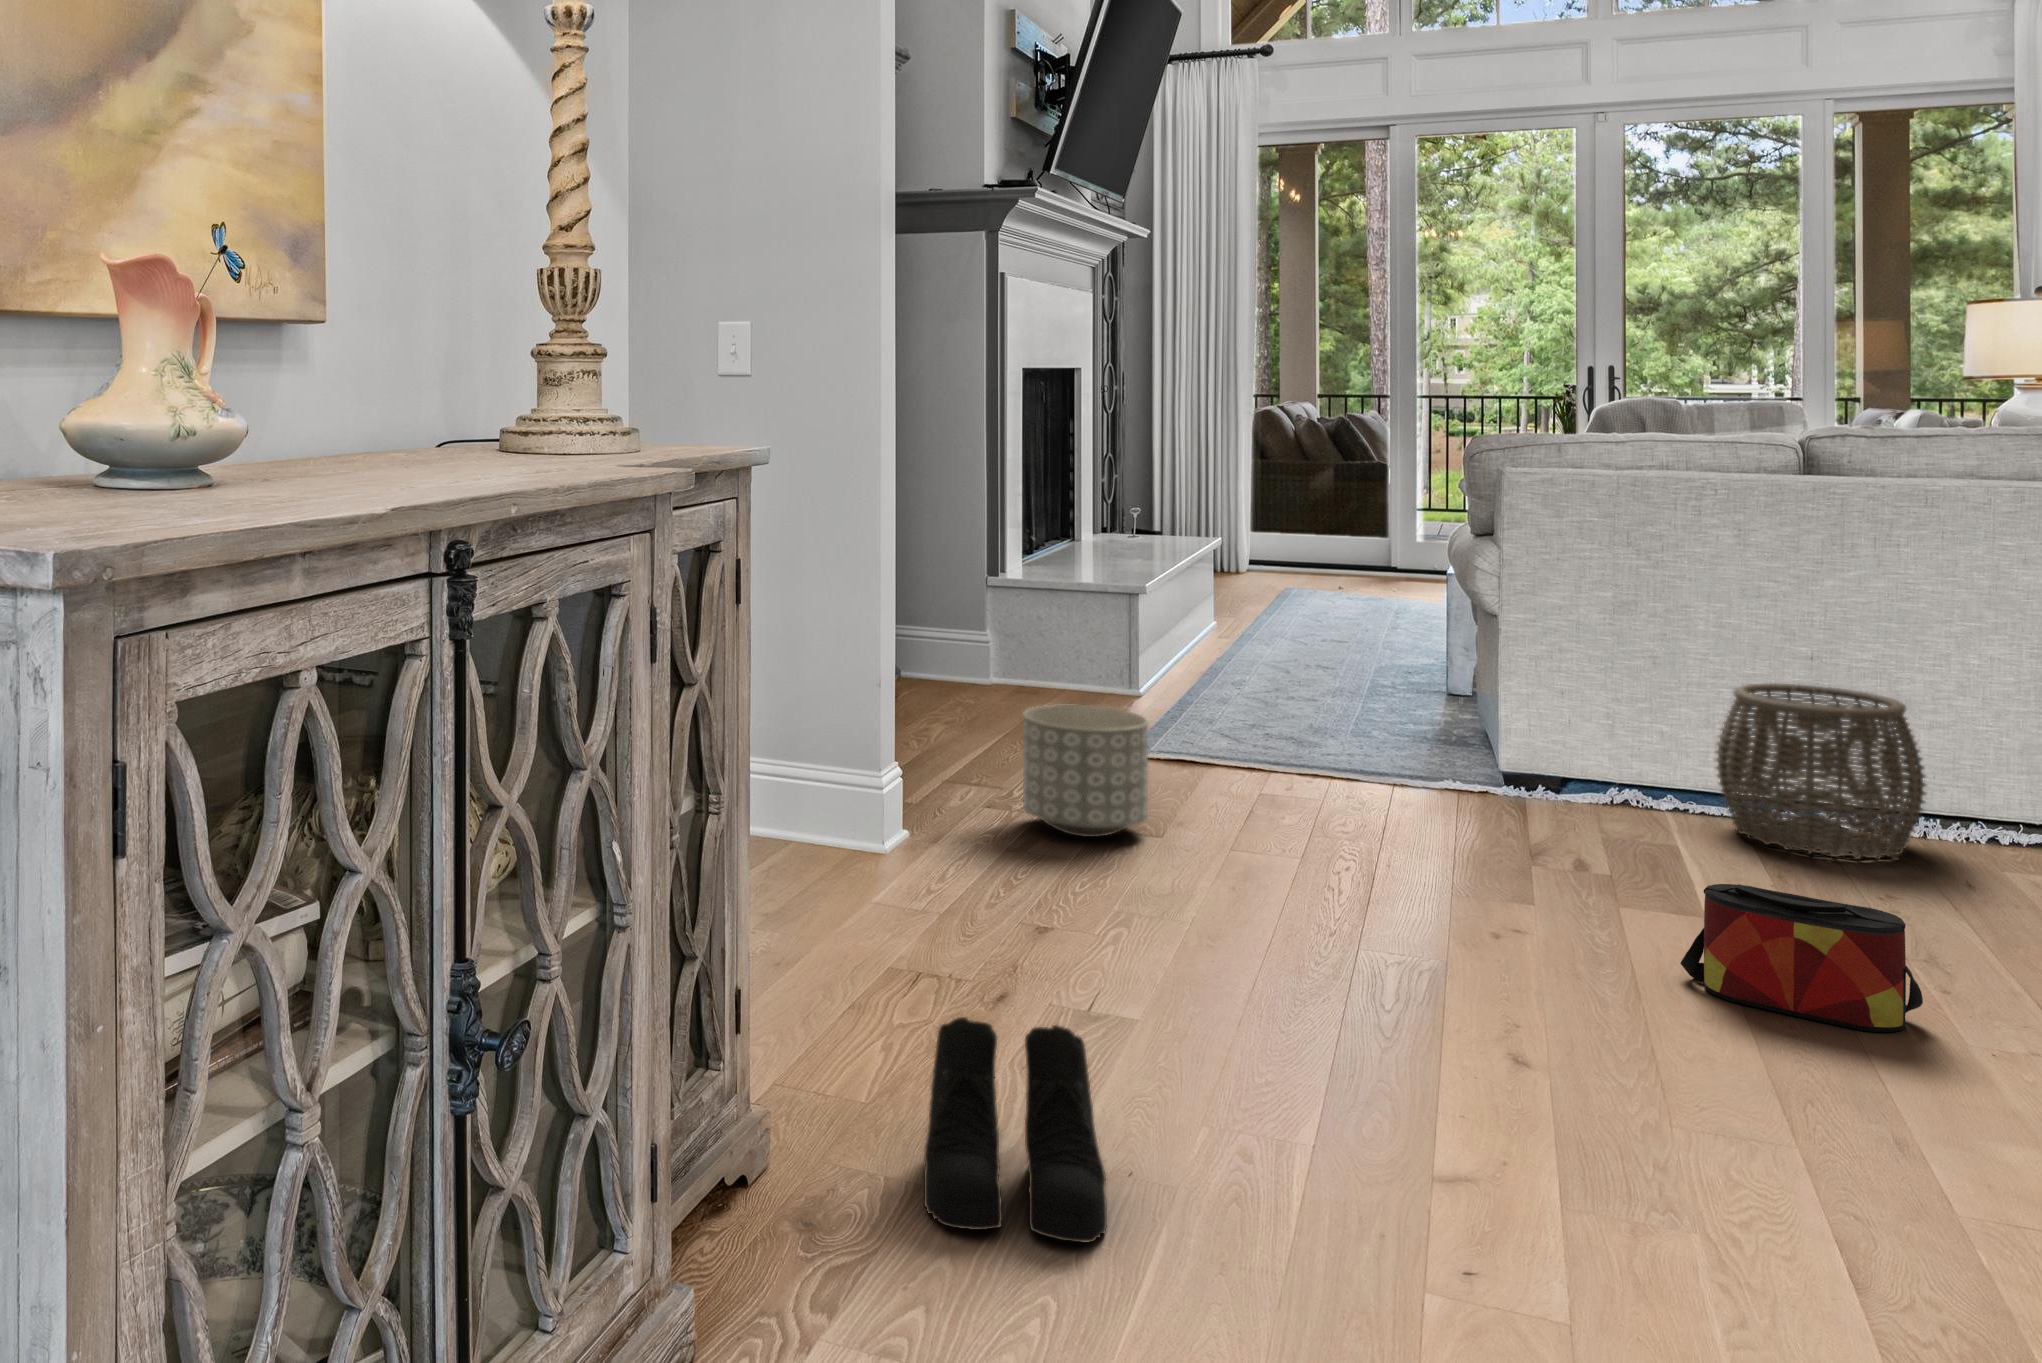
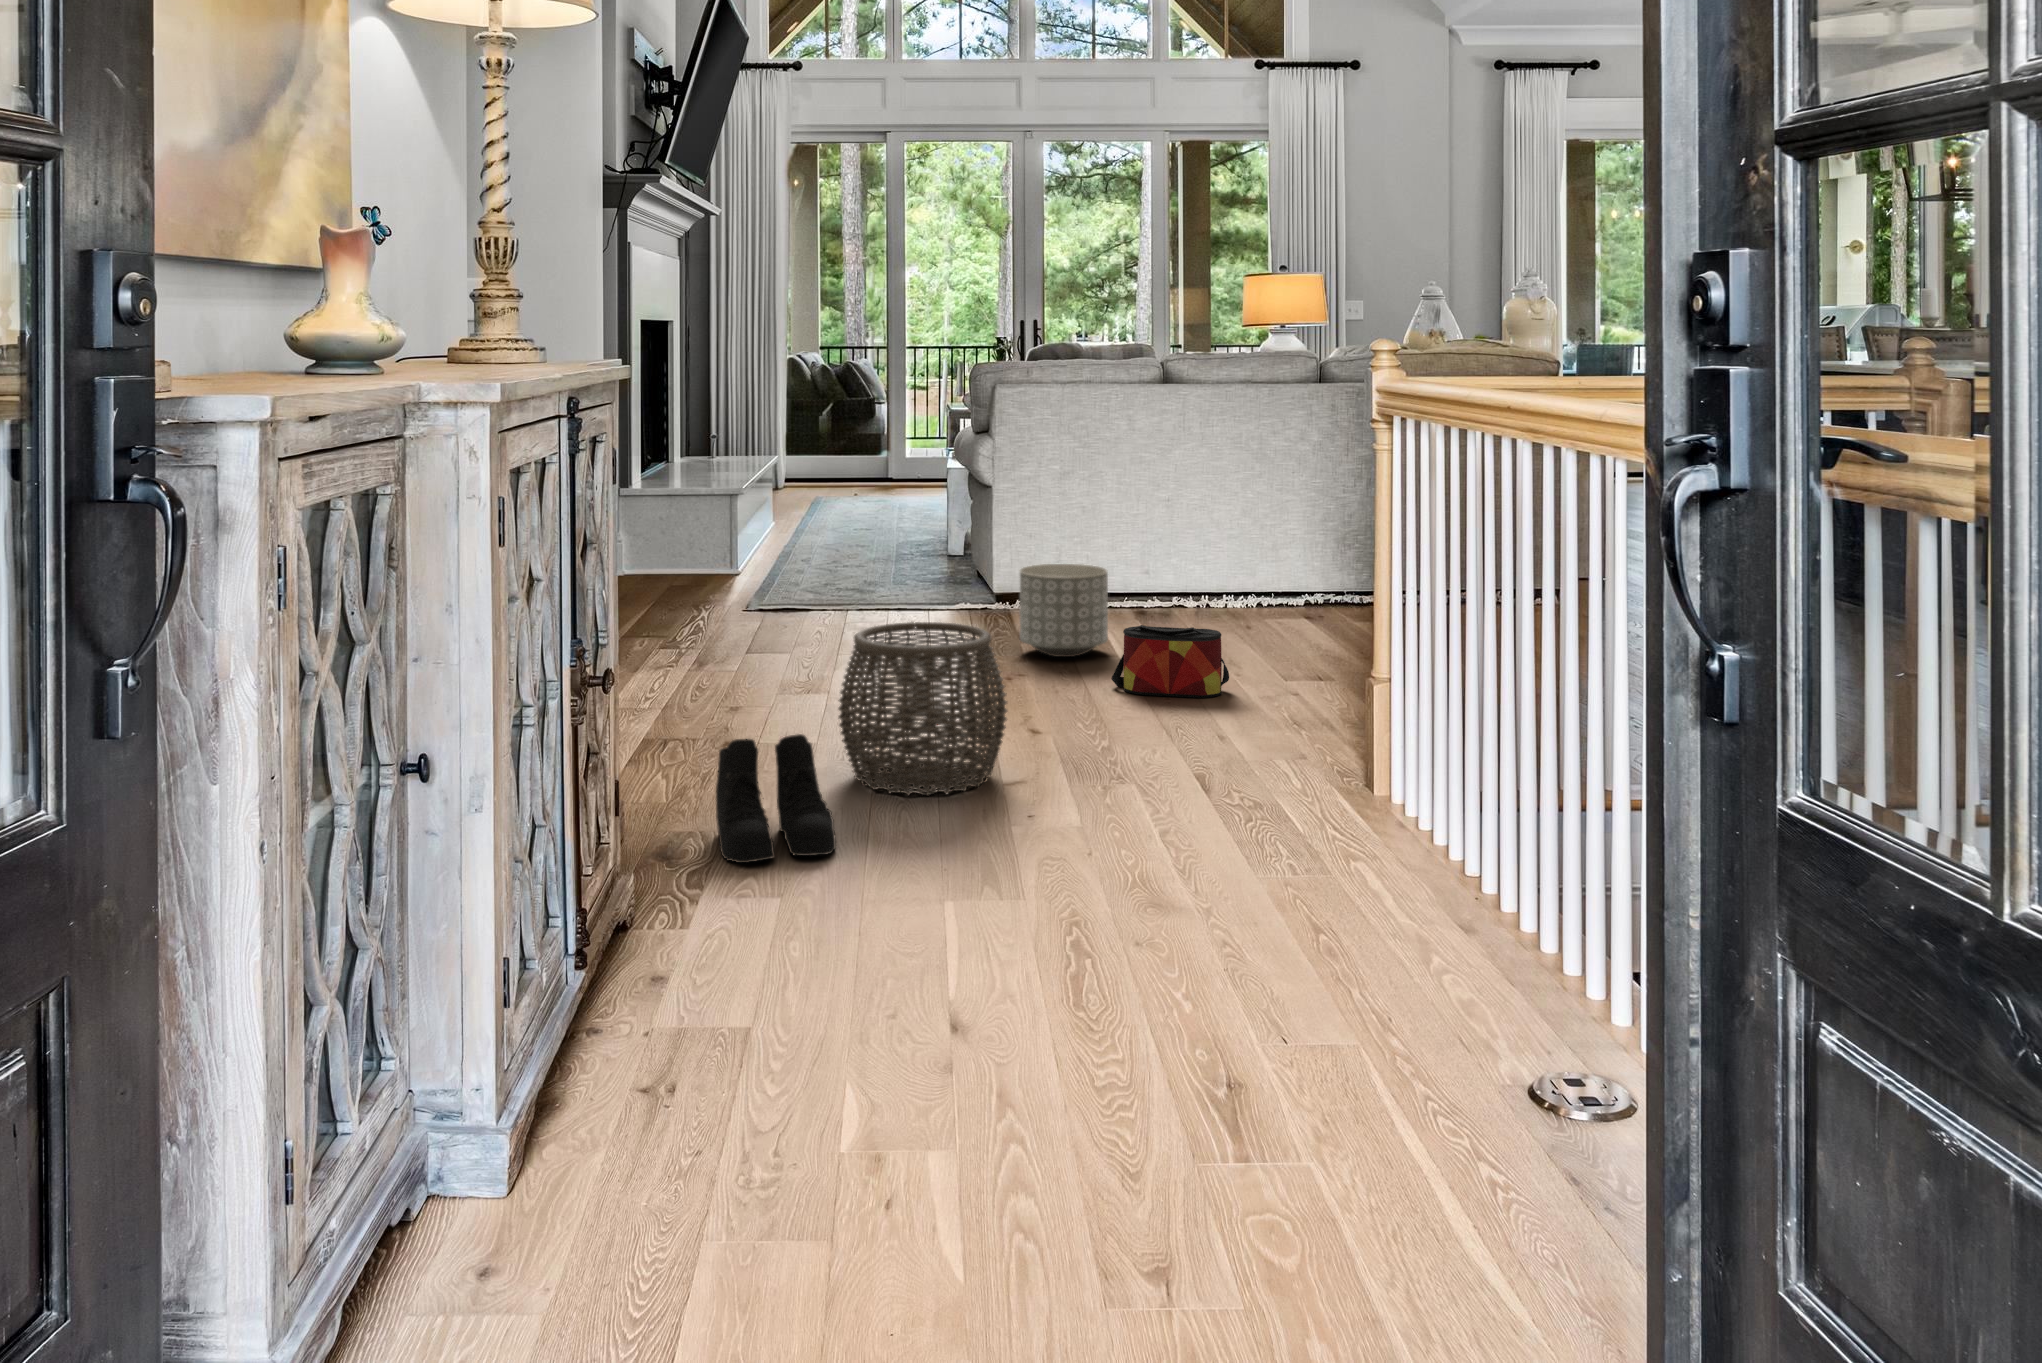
woven basket: present [1715,683,1926,859] -> present [838,622,1007,795]
planter: present [1023,705,1148,837] -> present [1020,564,1108,657]

